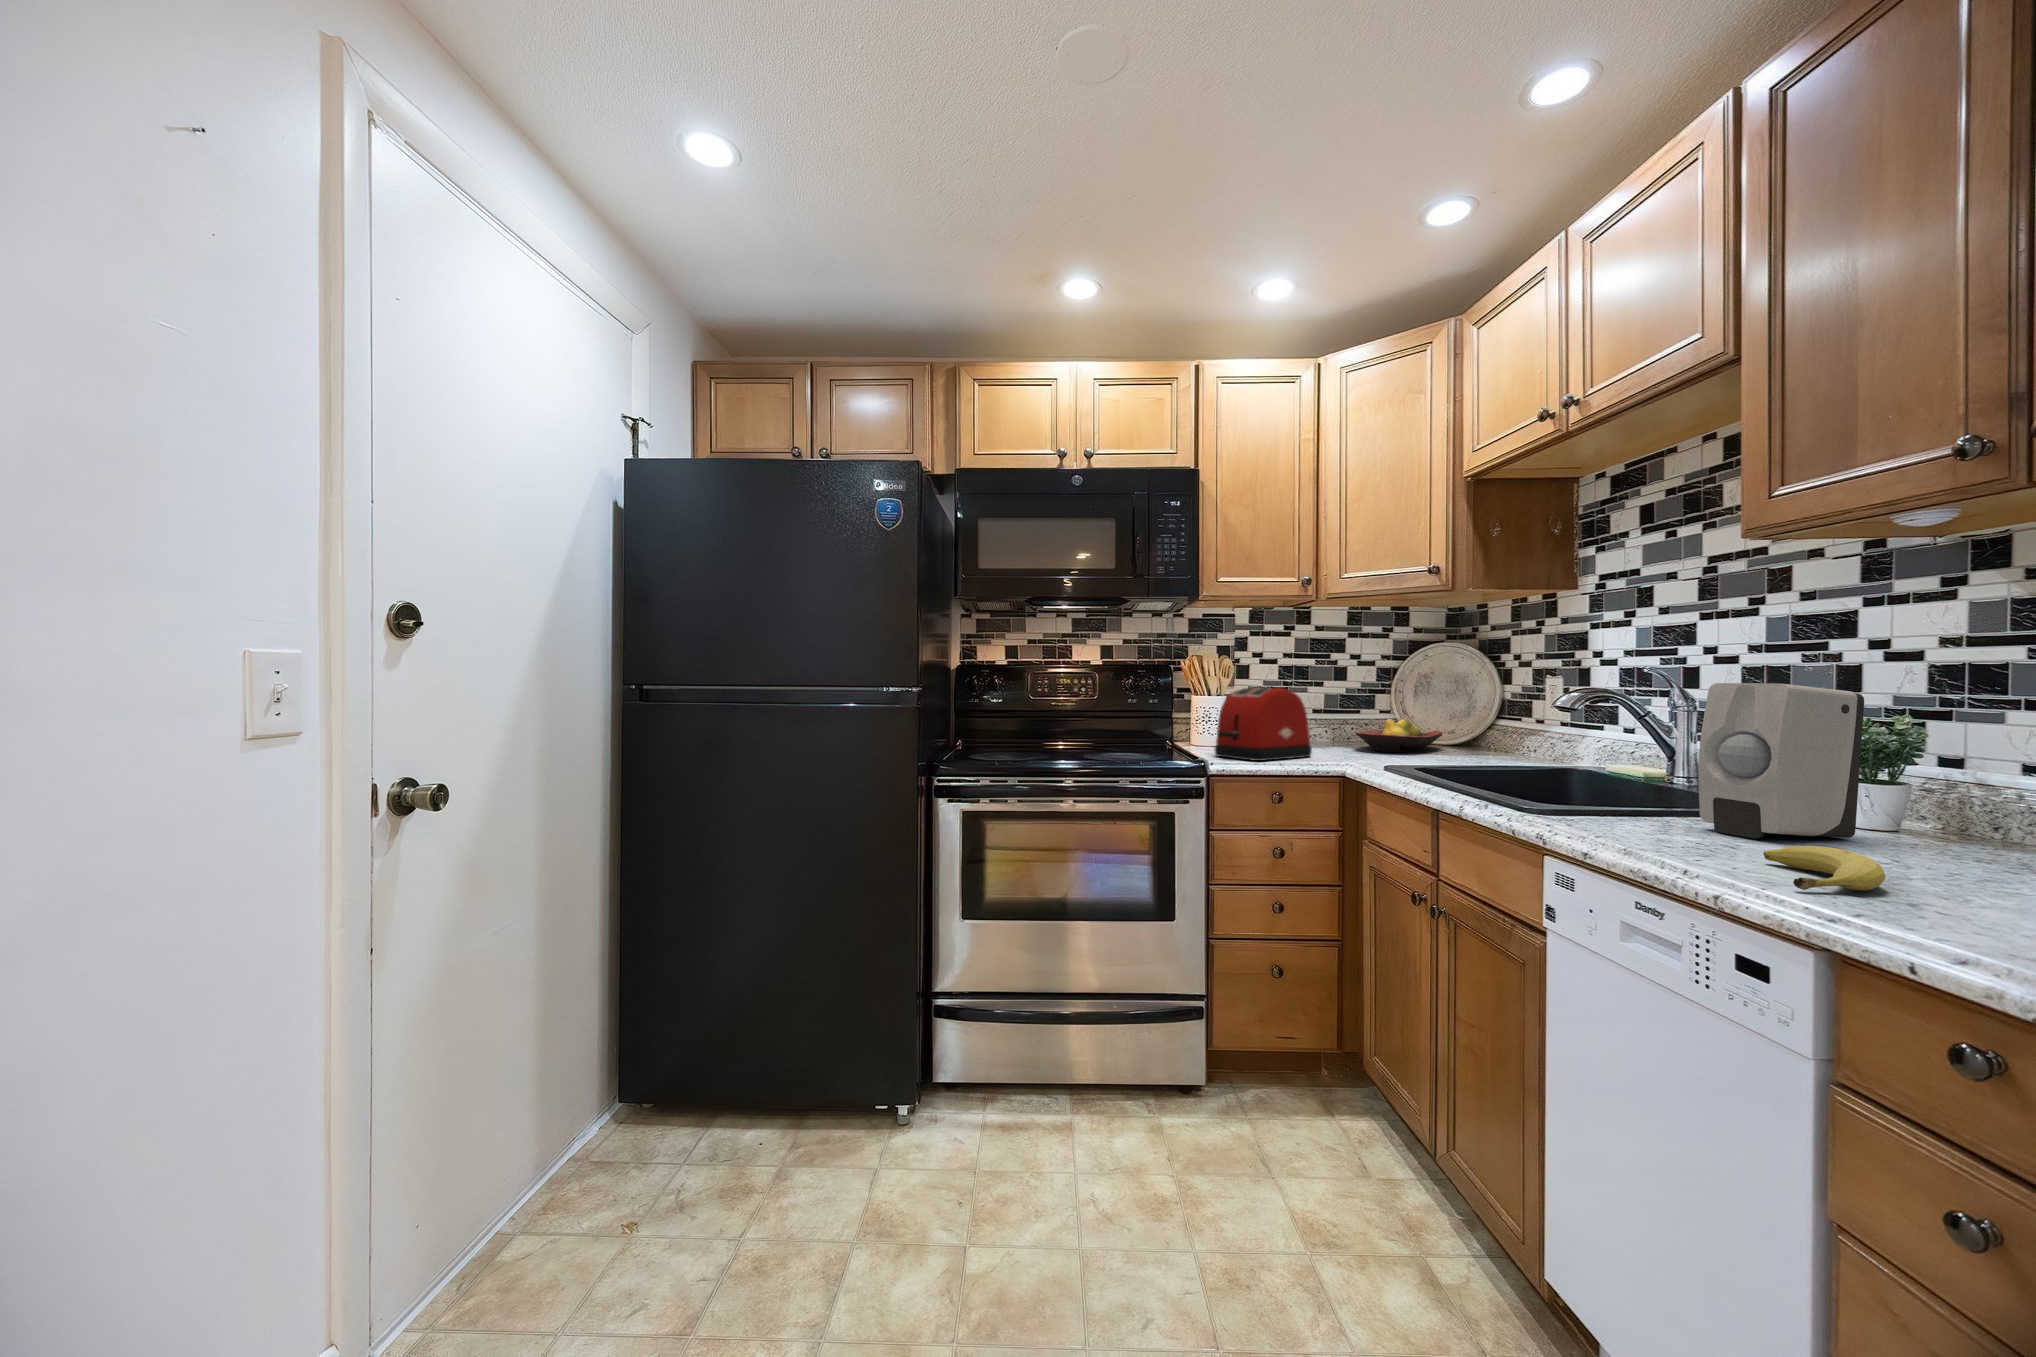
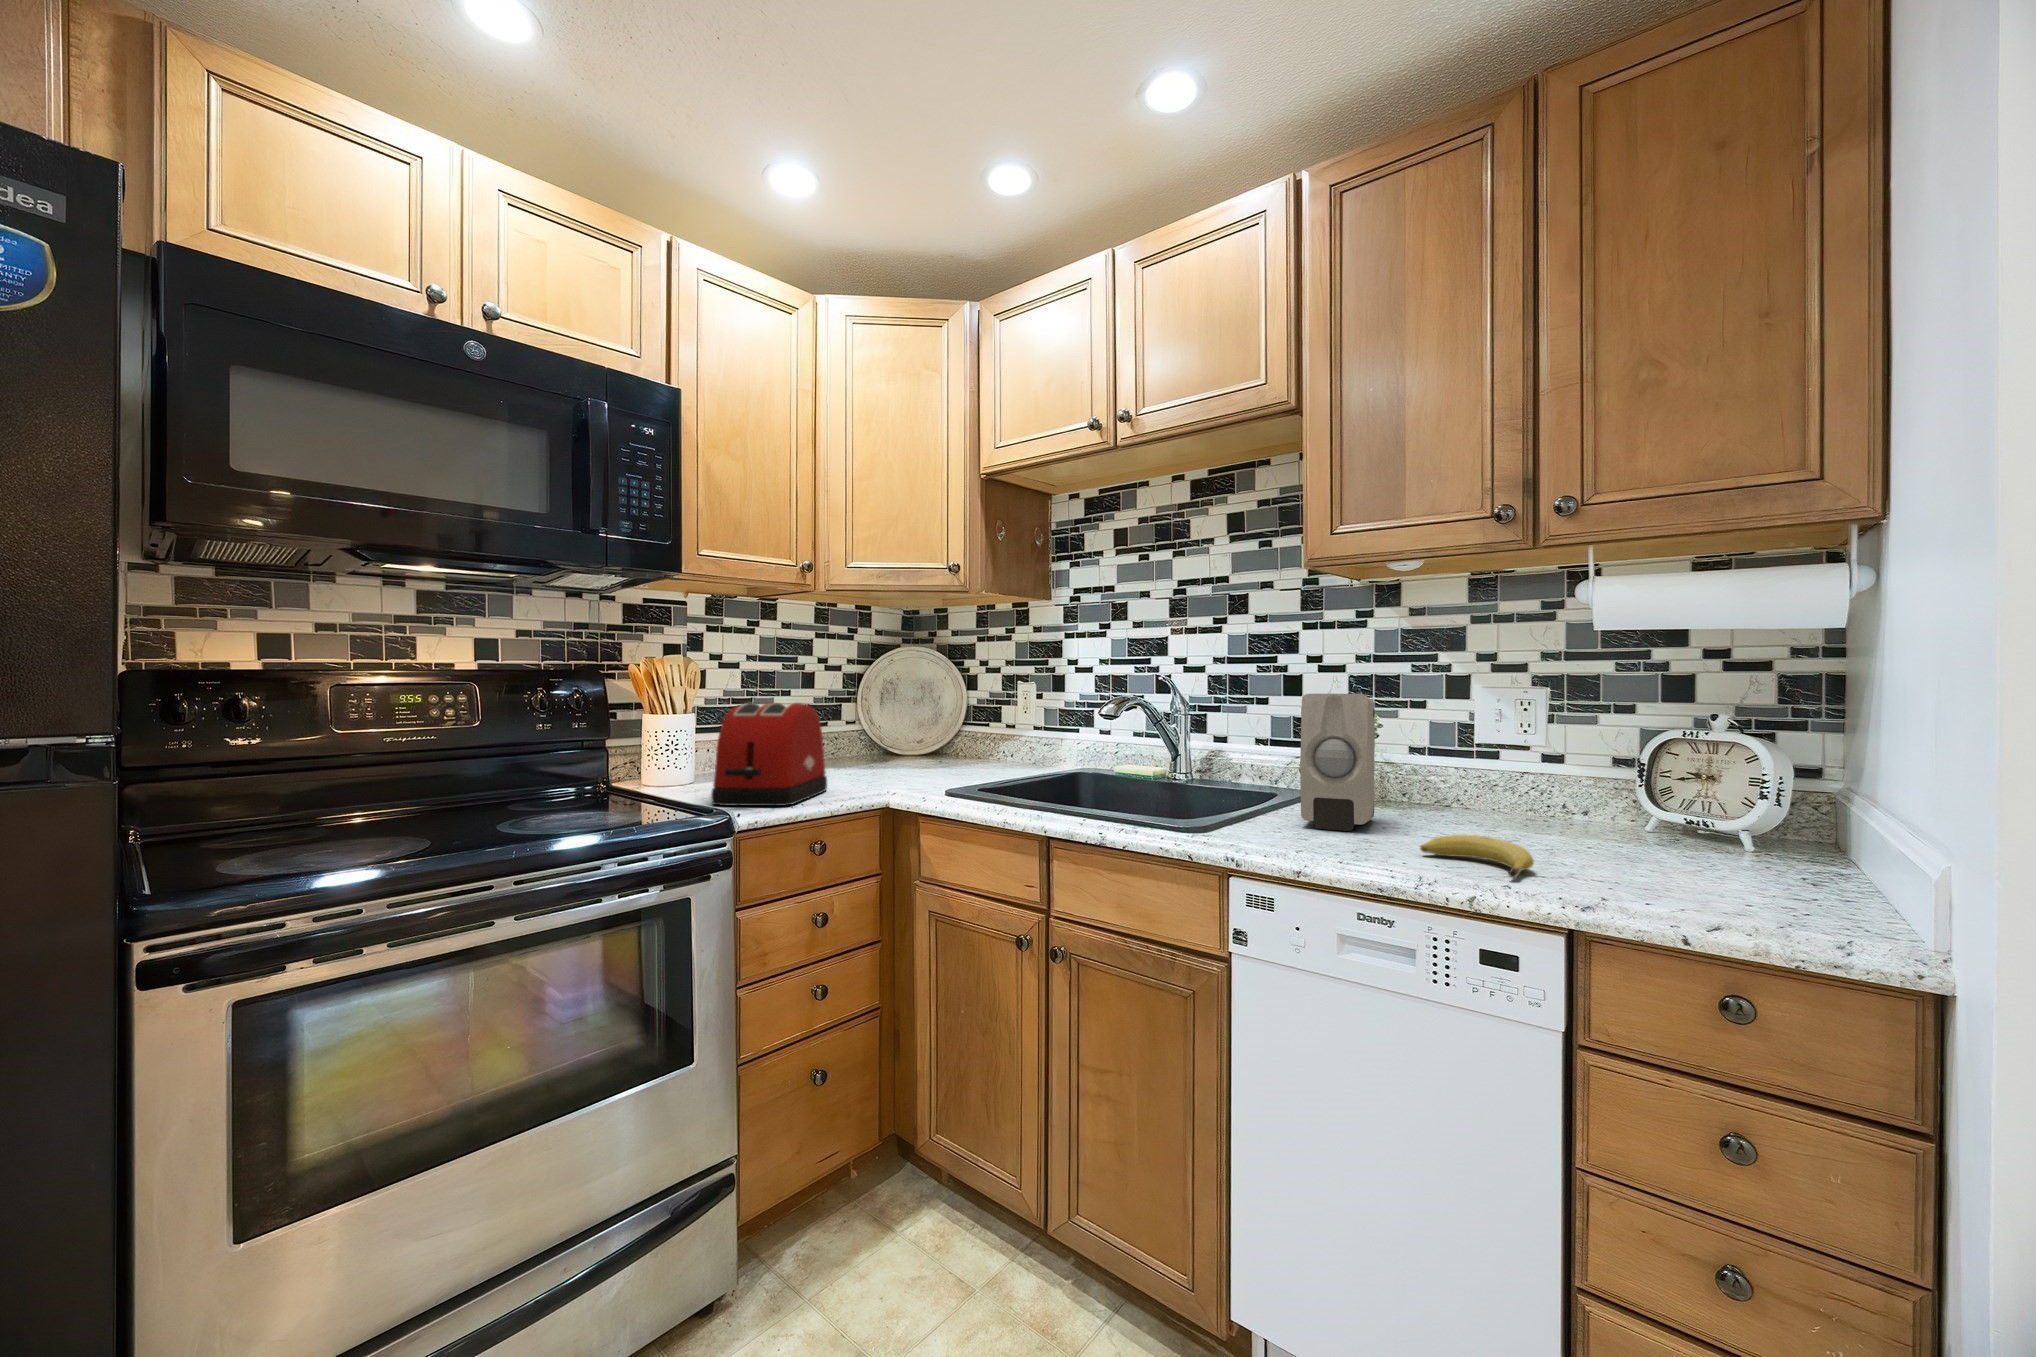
fruit bowl: present [1355,718,1443,752] -> none [843,732,923,774]

